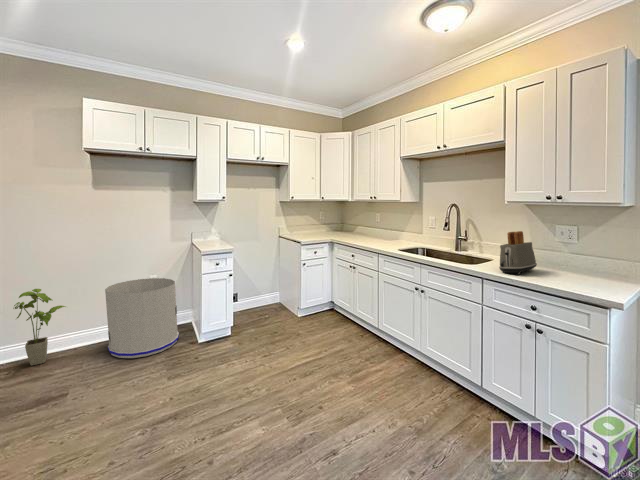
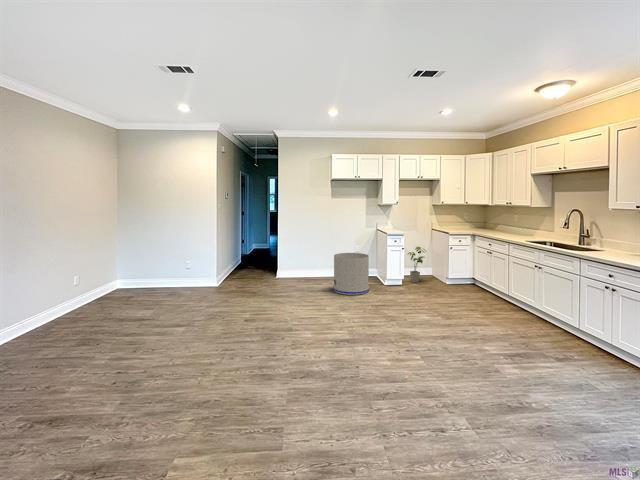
toaster: present [499,231,537,275] -> none [593,229,626,256]
house plant: present [13,289,66,366] -> present [408,247,426,283]

